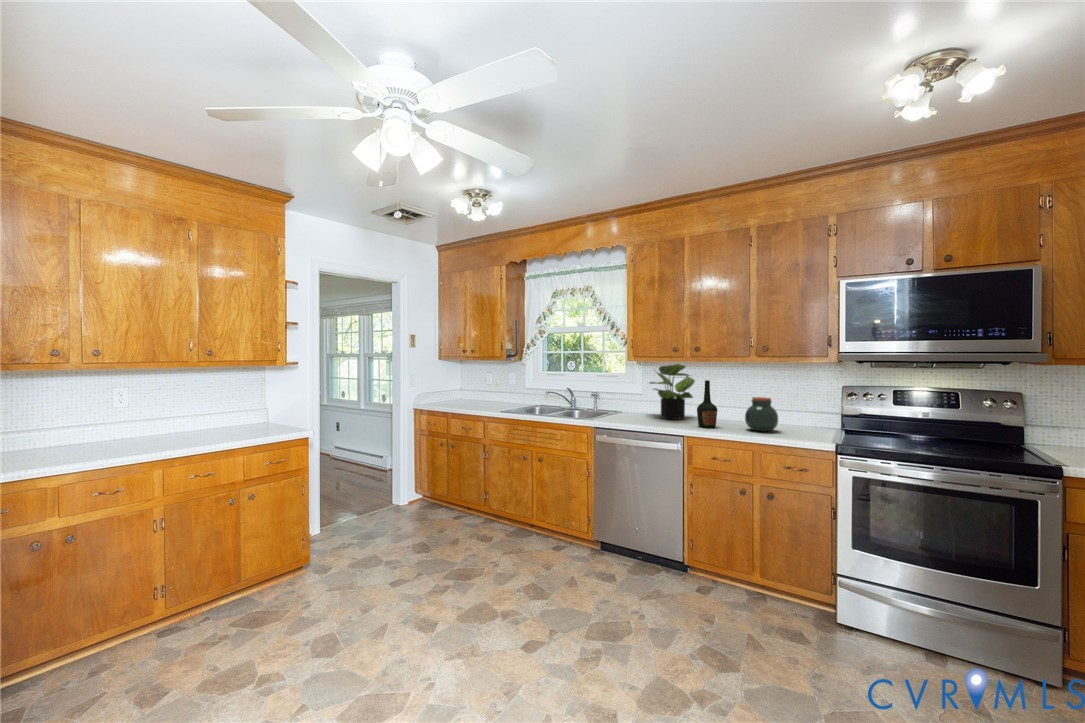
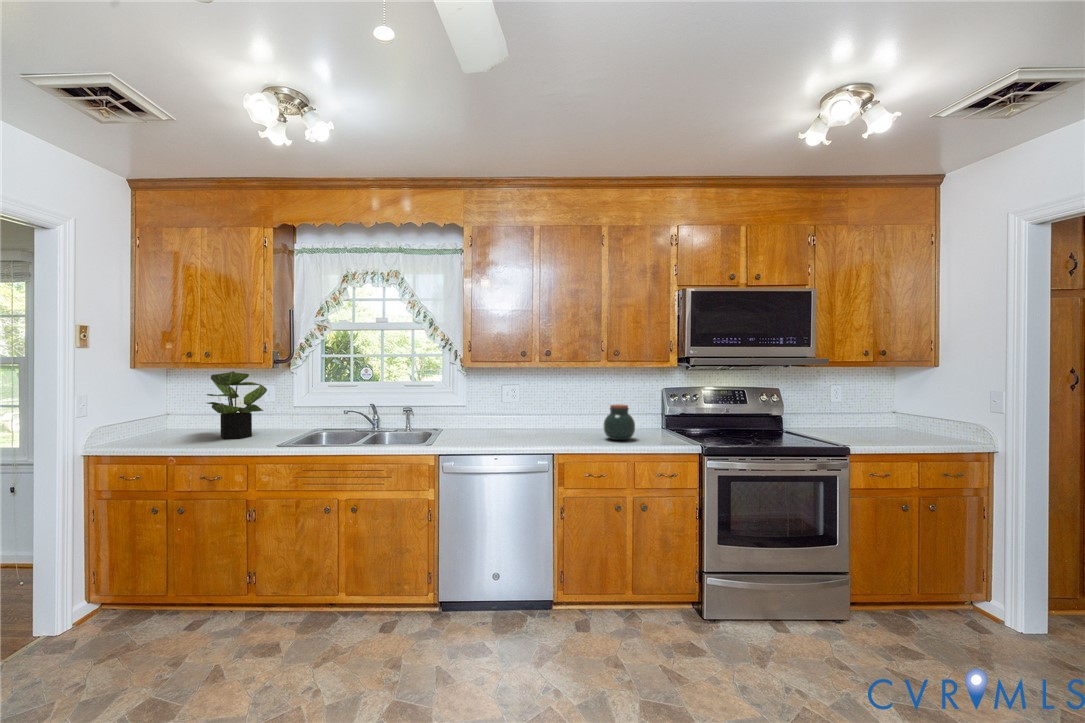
potted plant: present [650,364,695,420] -> present [207,372,267,439]
bottle: present [697,380,717,428] -> none [556,389,577,442]

